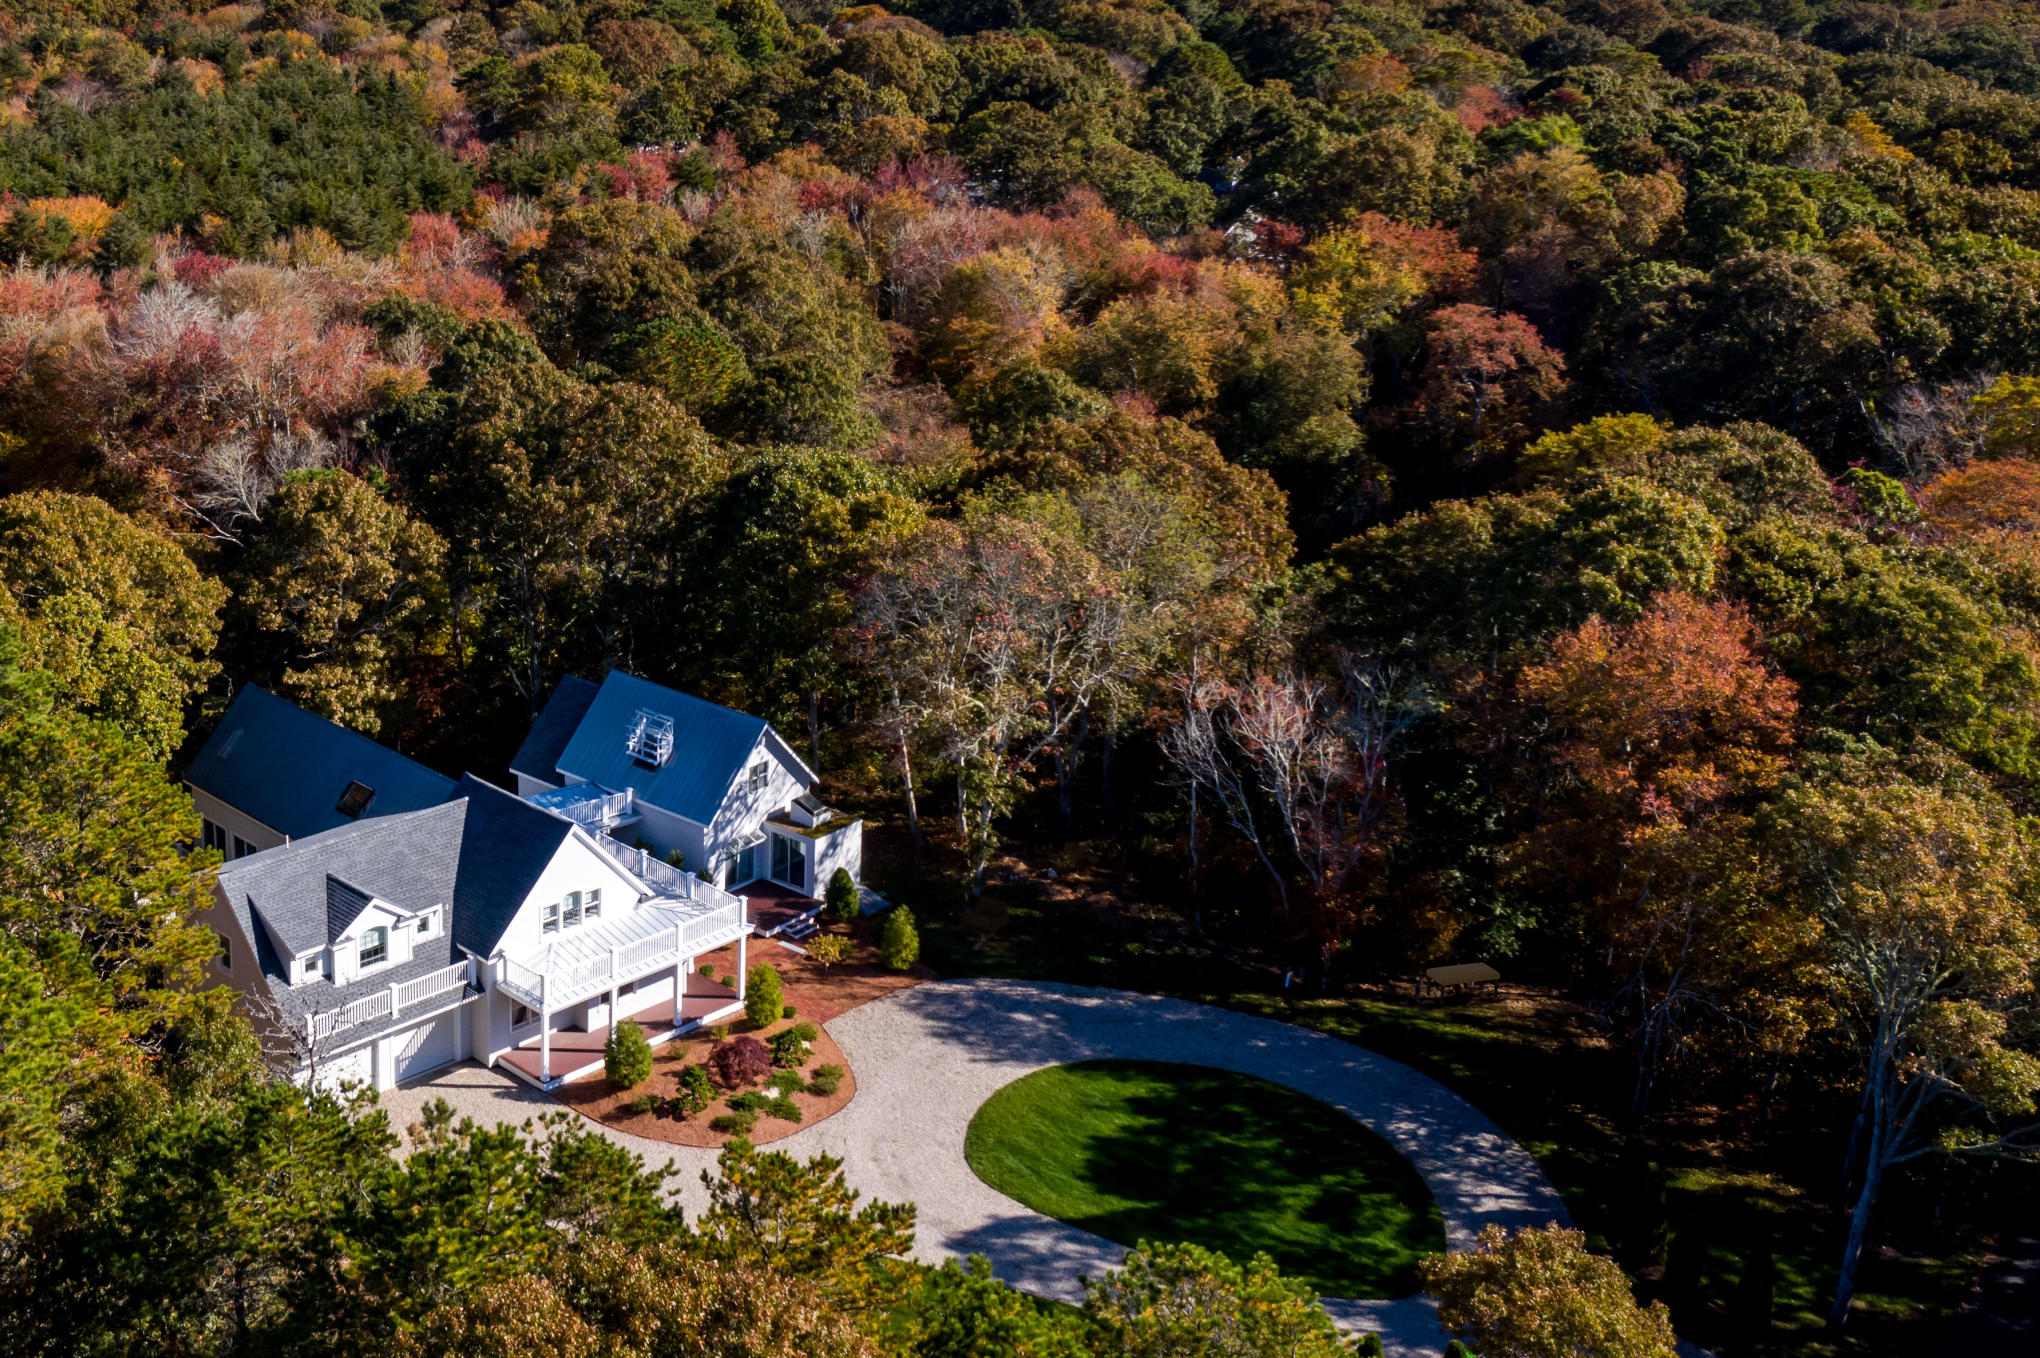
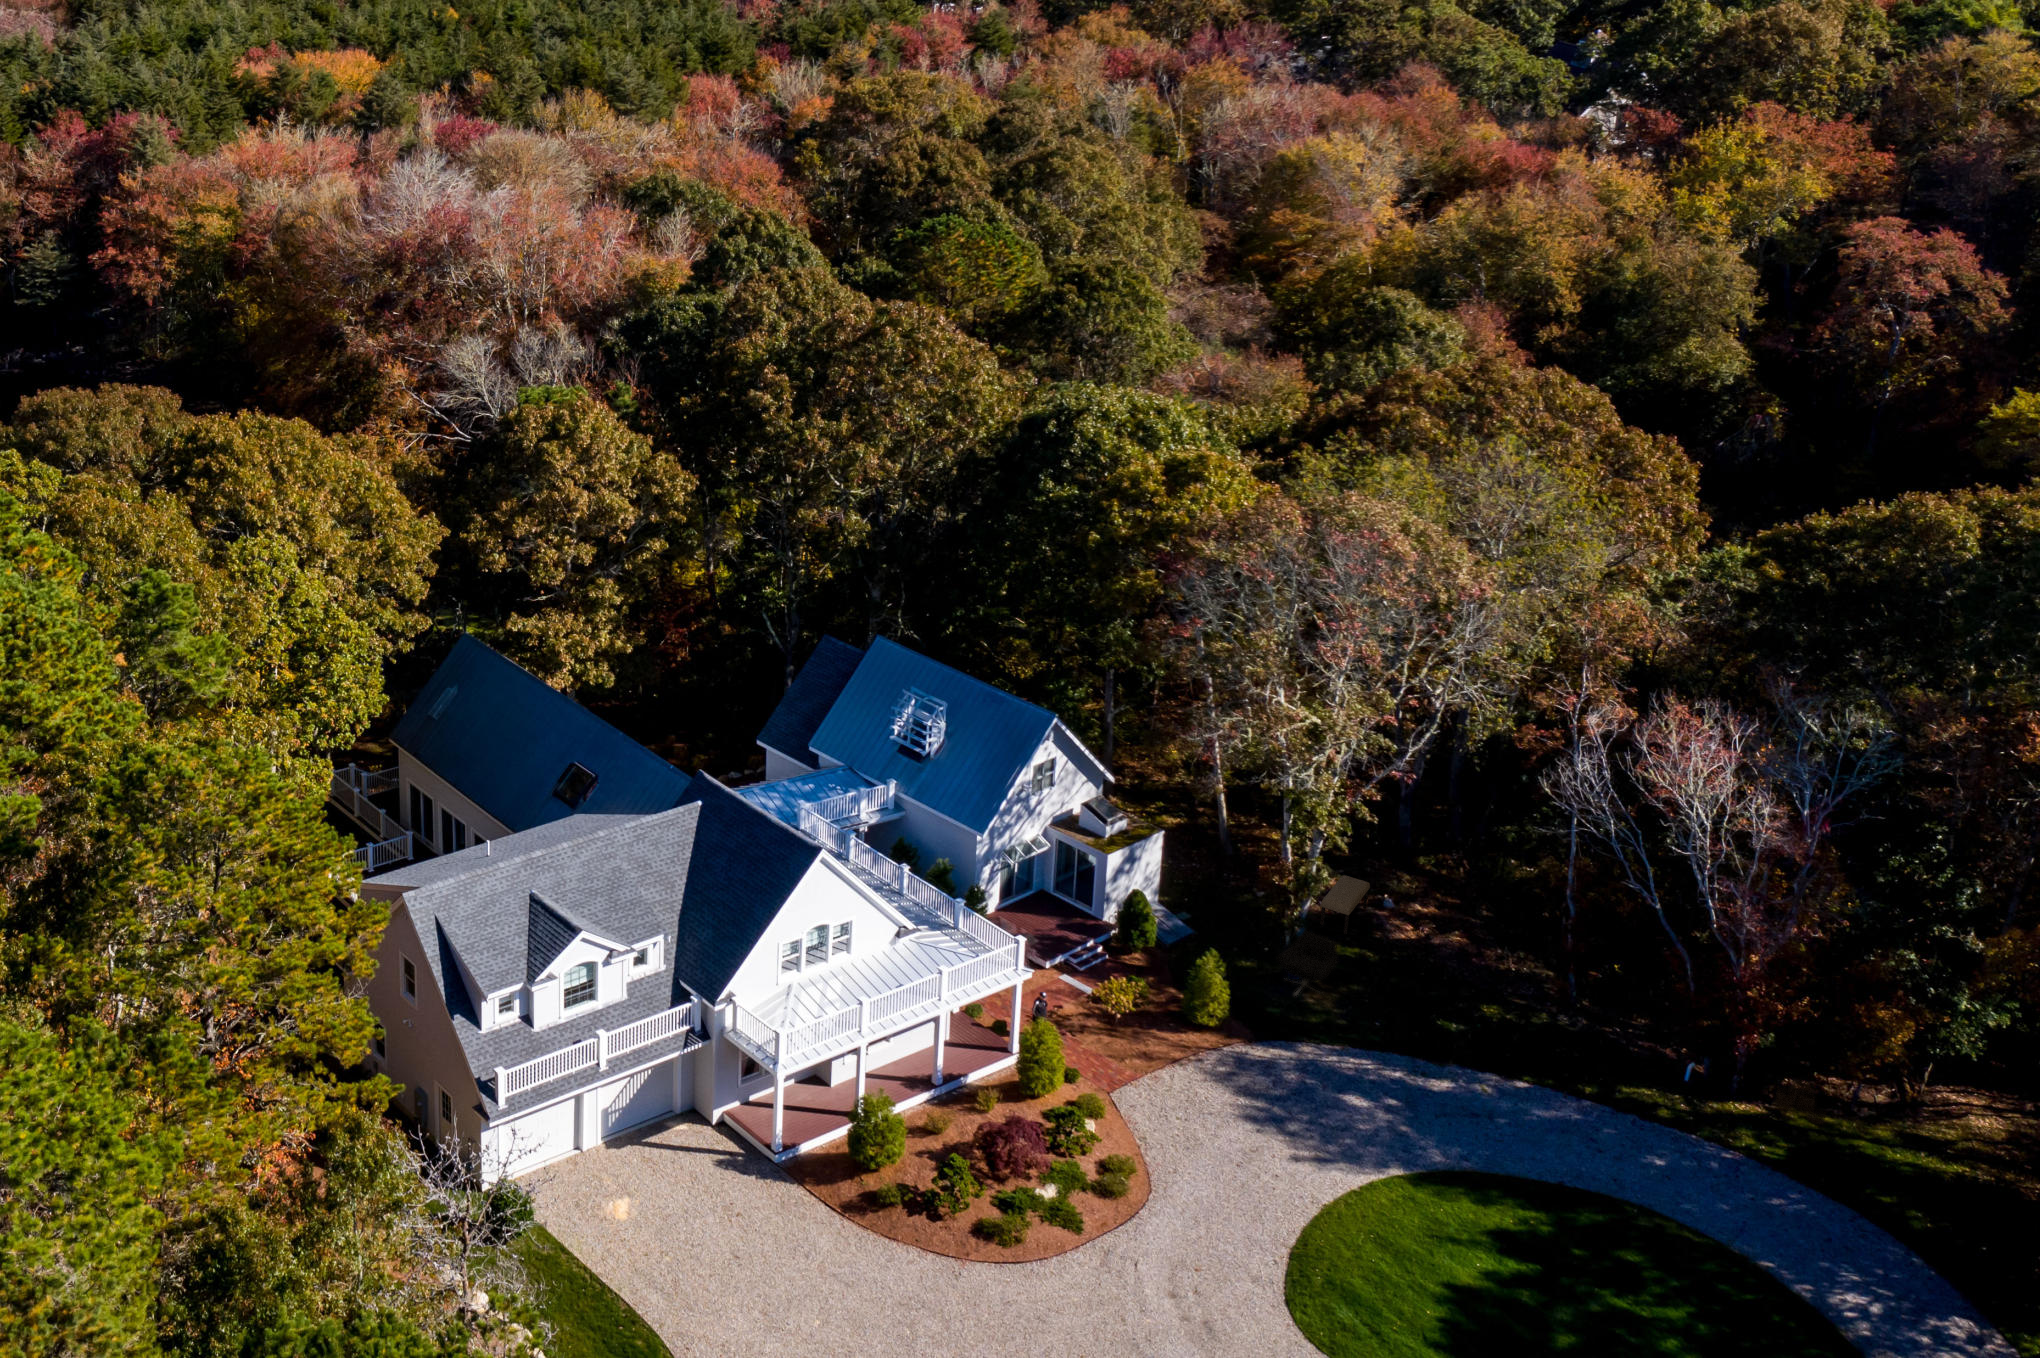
woven basket: present [1064,842,1098,863] -> present [1775,1080,1825,1124]
bench: present [1426,963,1500,1005] -> present [1320,875,1370,934]

